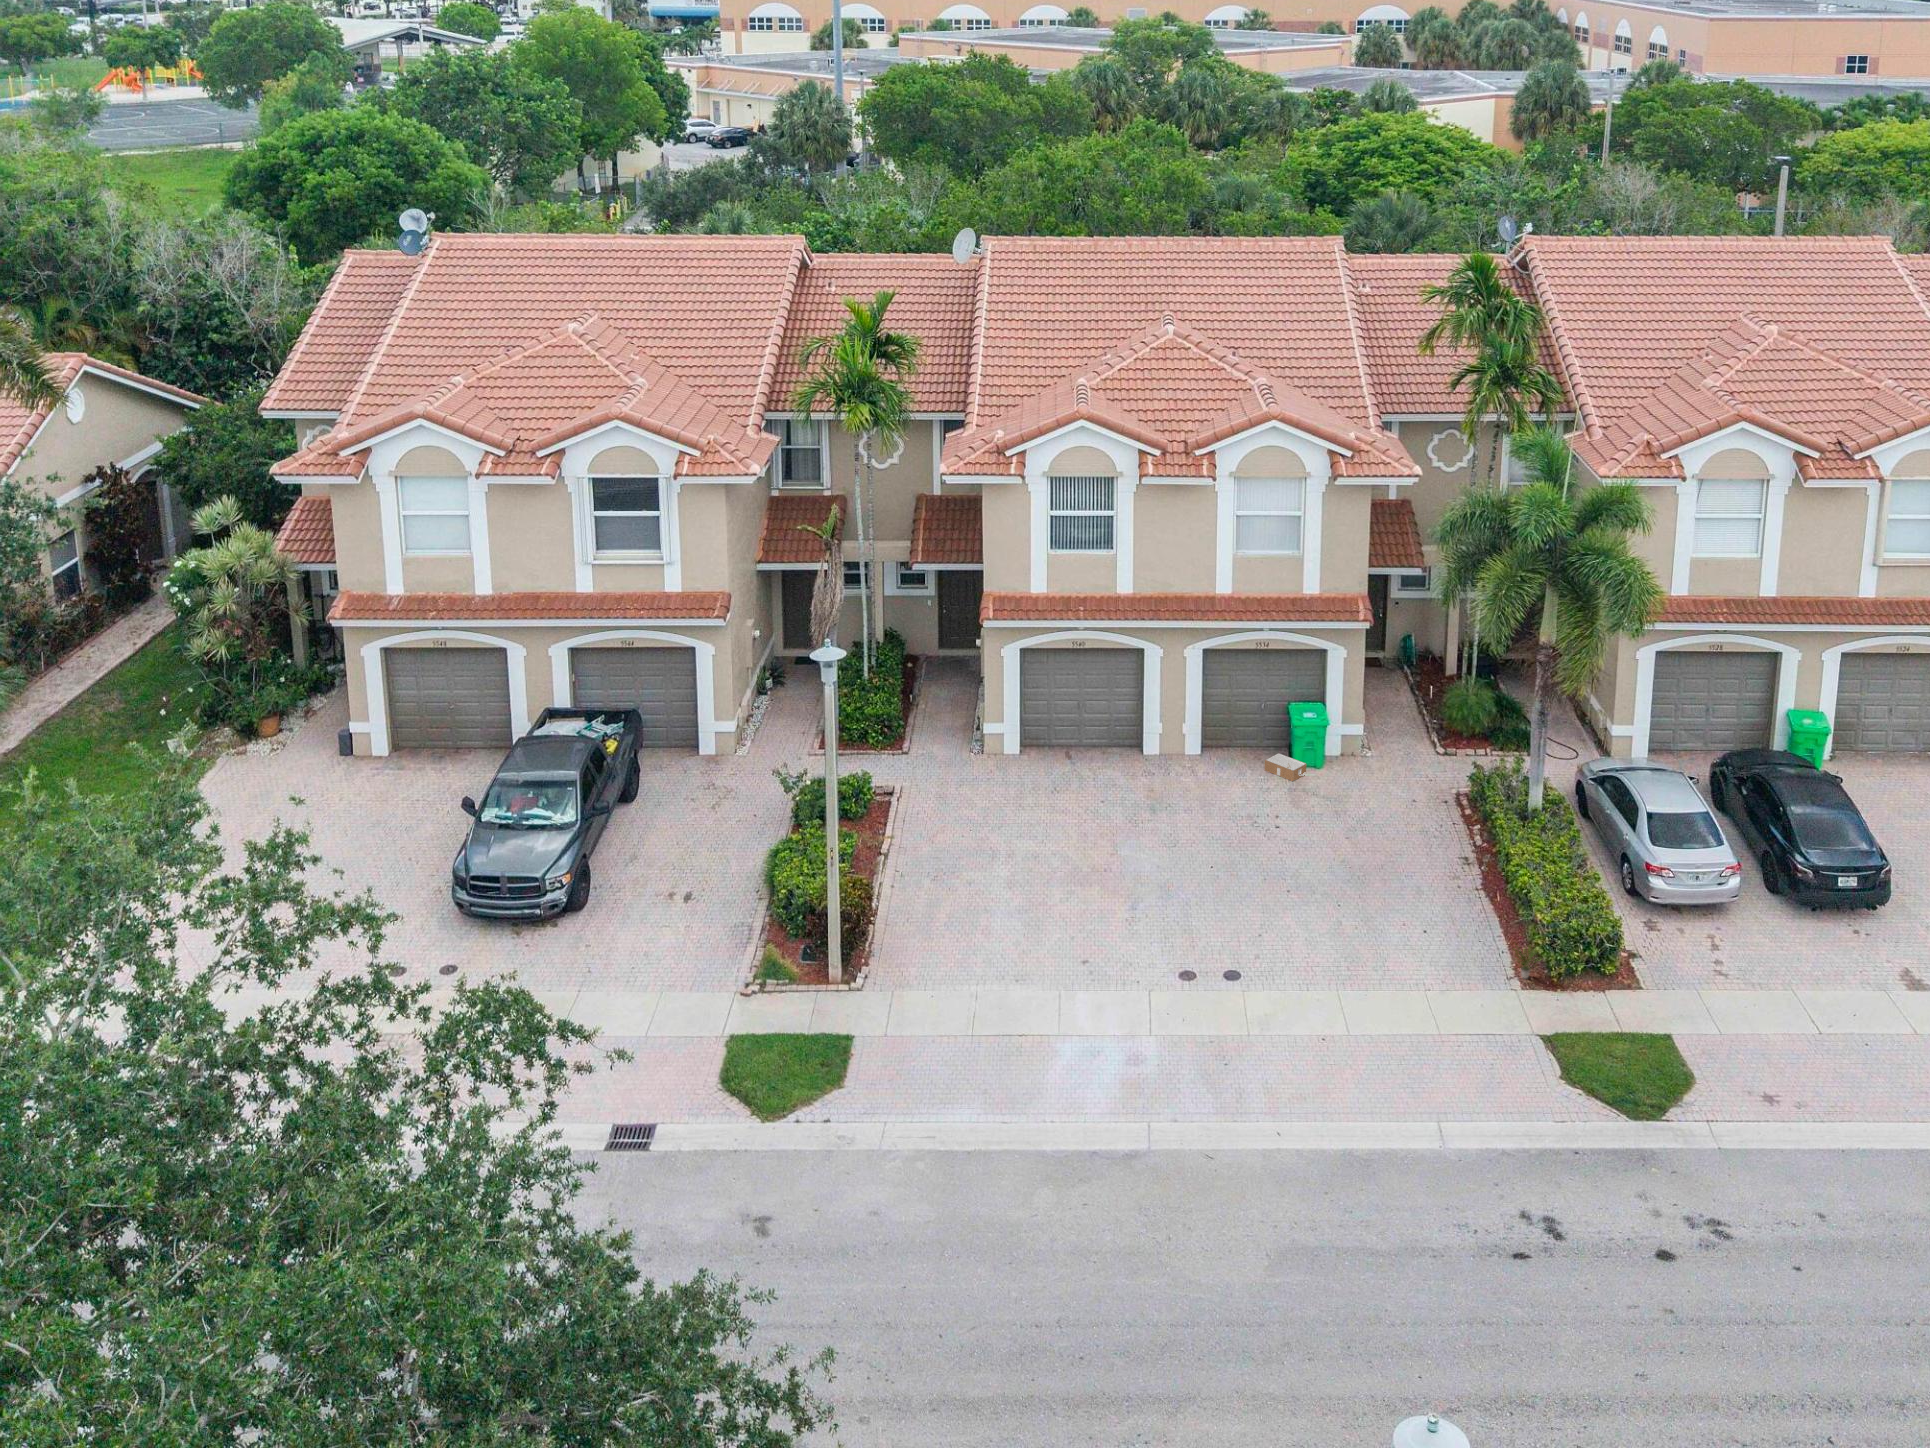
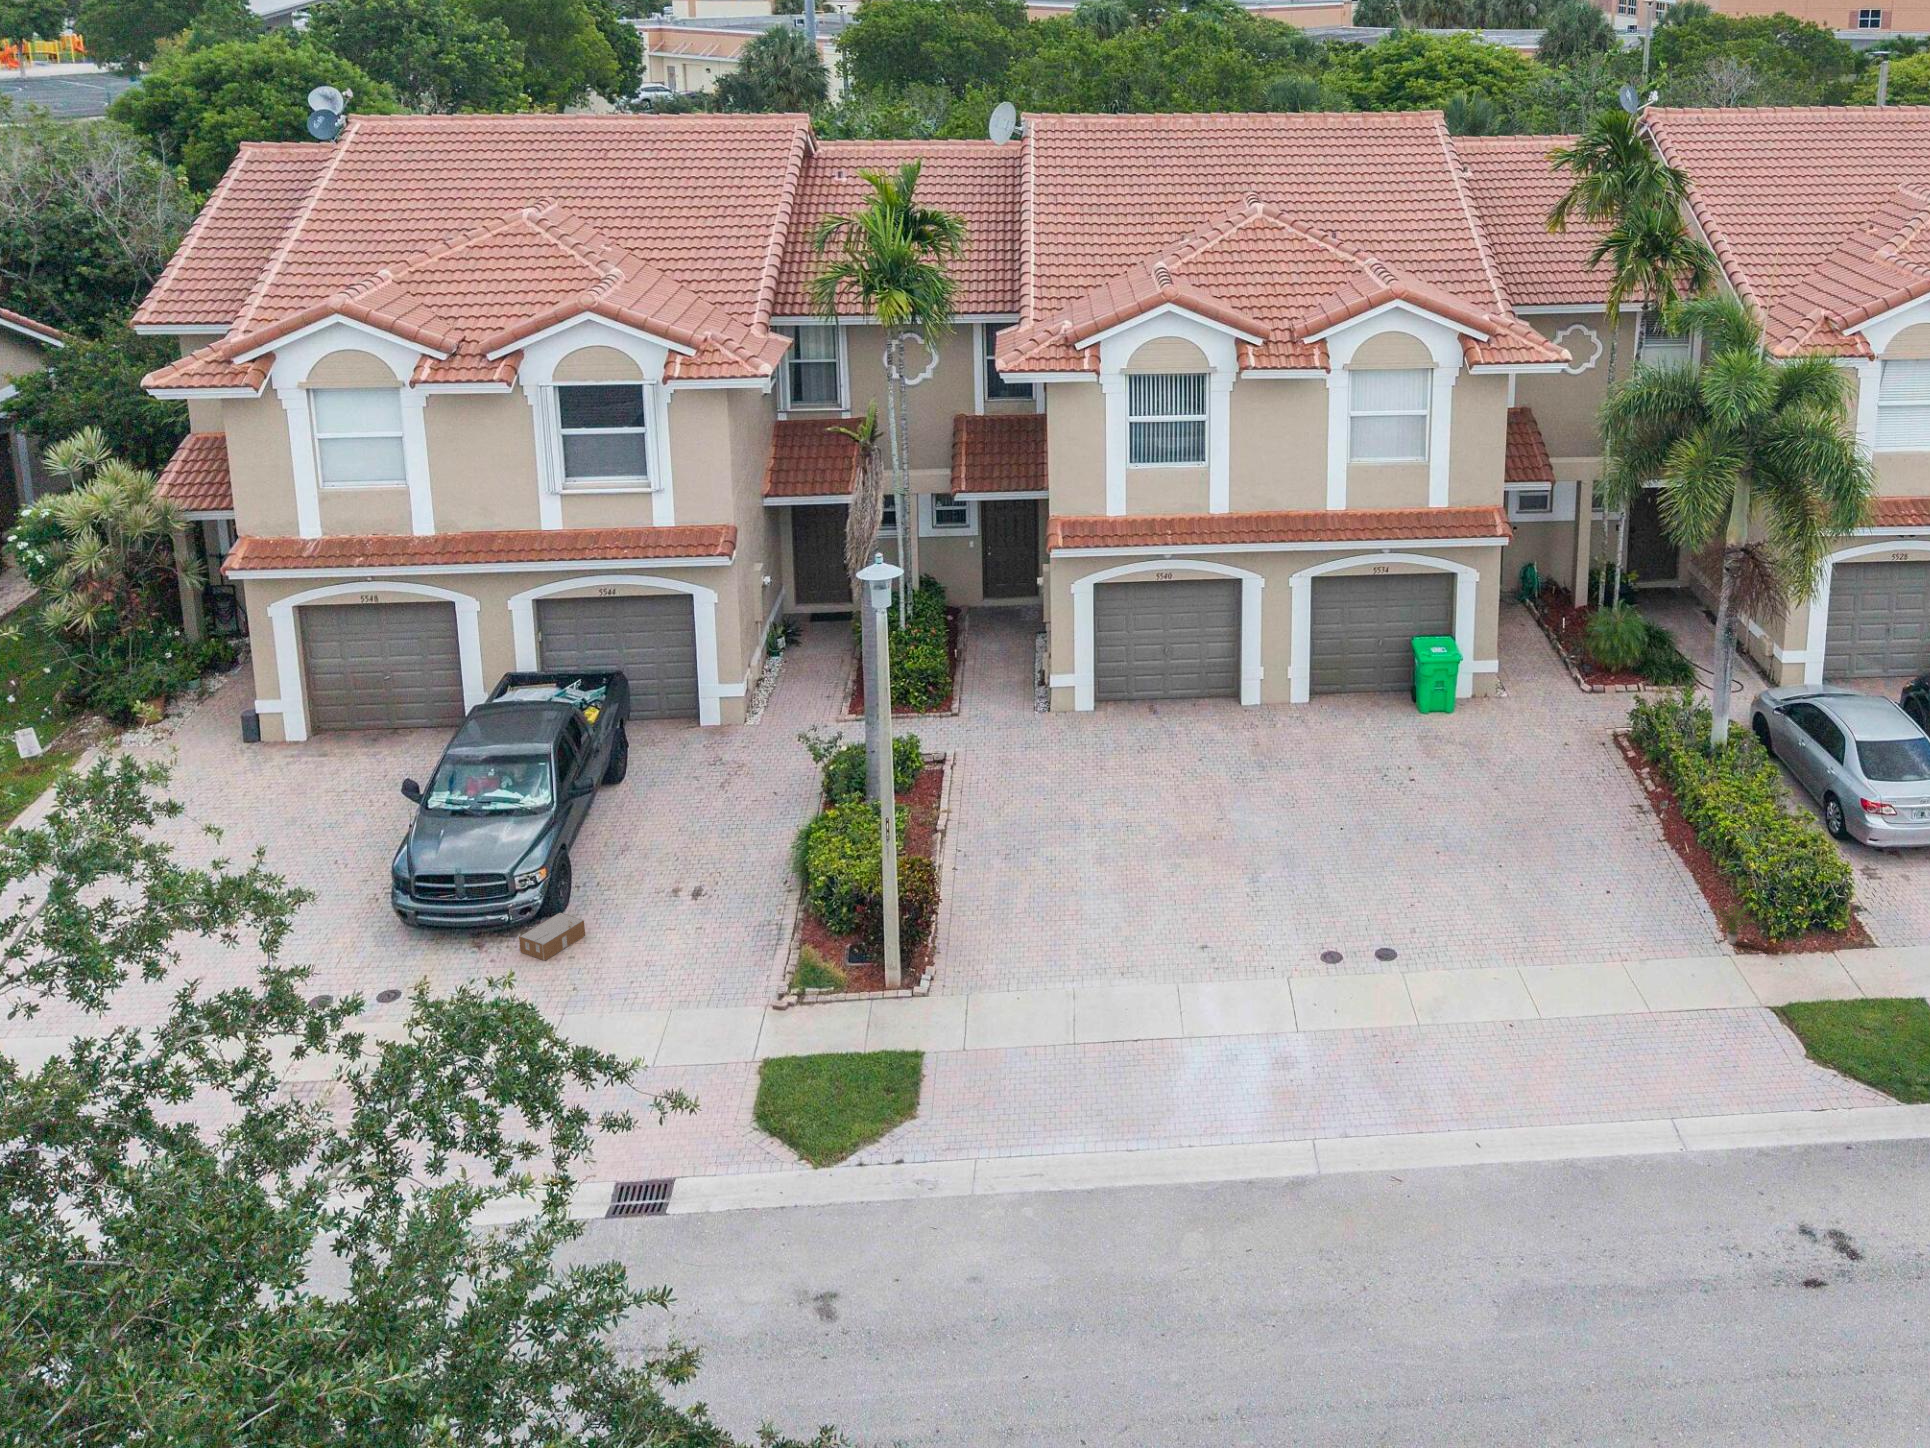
cardboard box: present [1265,753,1306,781] -> present [519,913,585,961]

